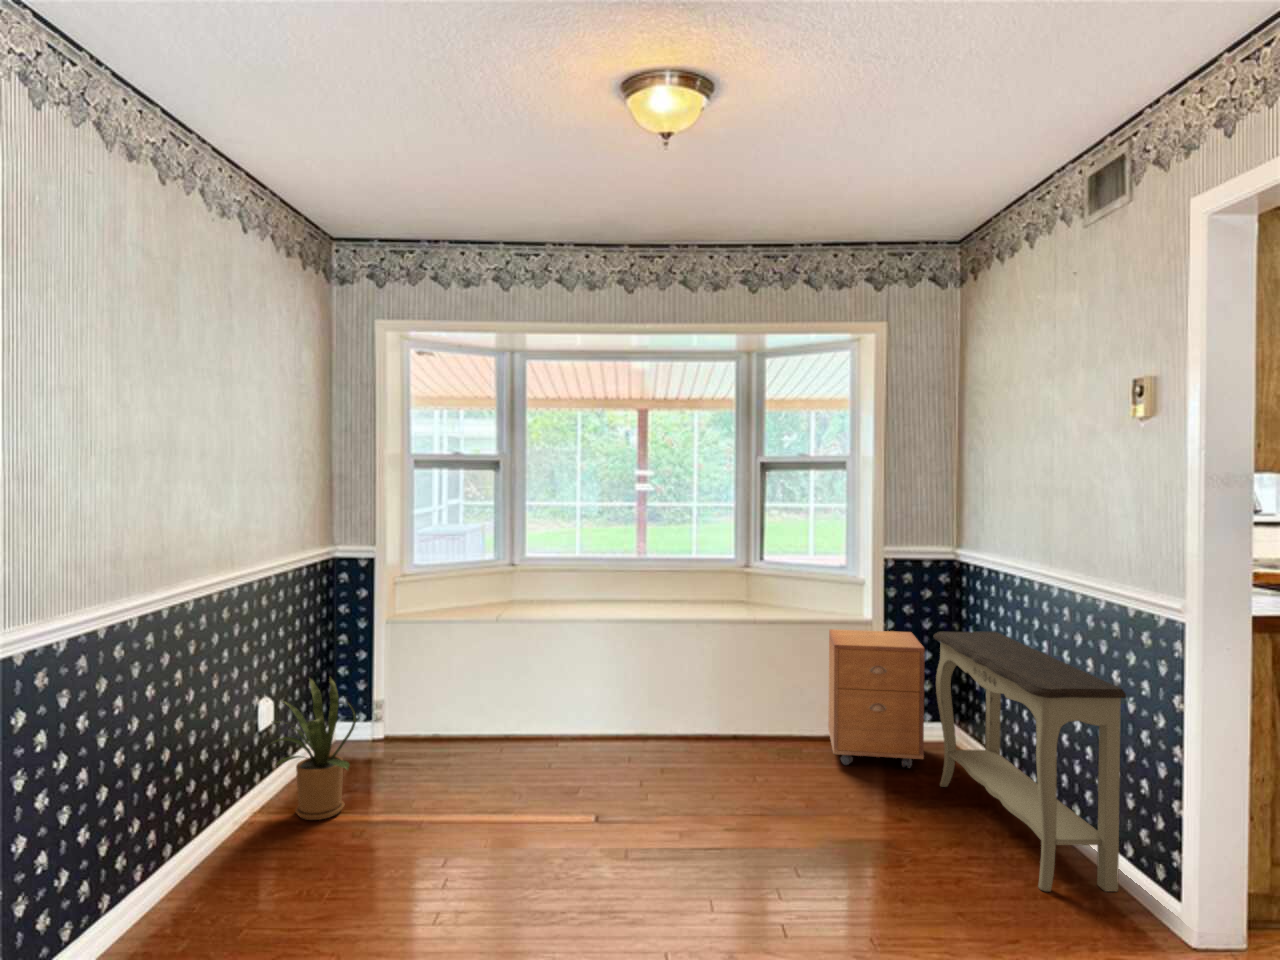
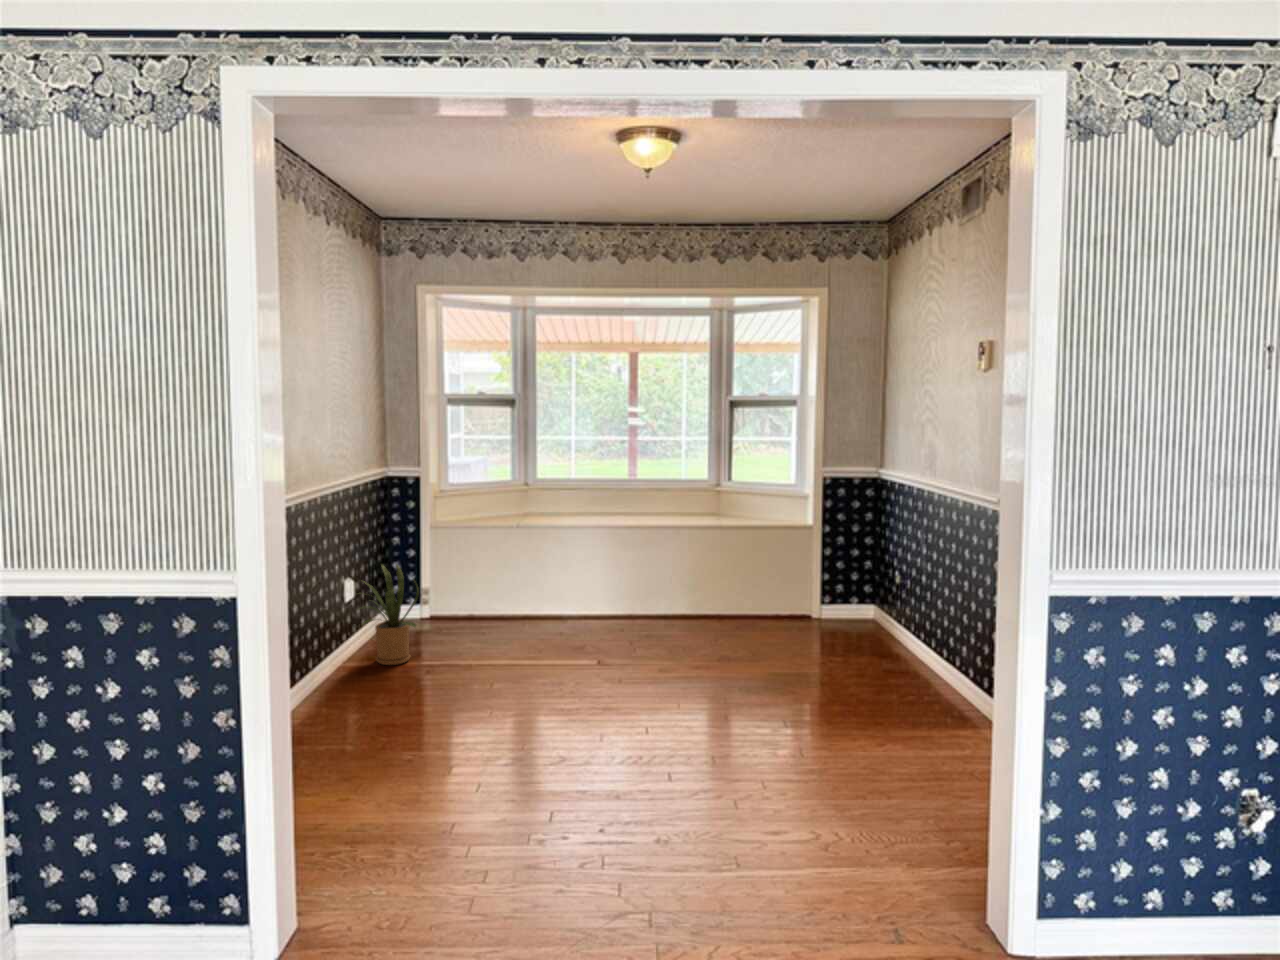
cabinet: present [828,629,924,768] -> none [777,533,848,635]
console table: present [934,632,1126,892] -> none [853,530,970,700]

